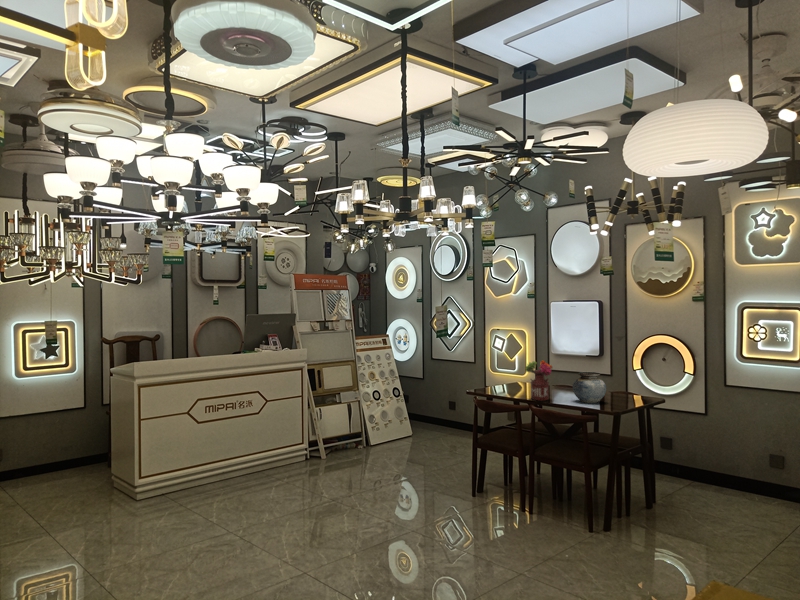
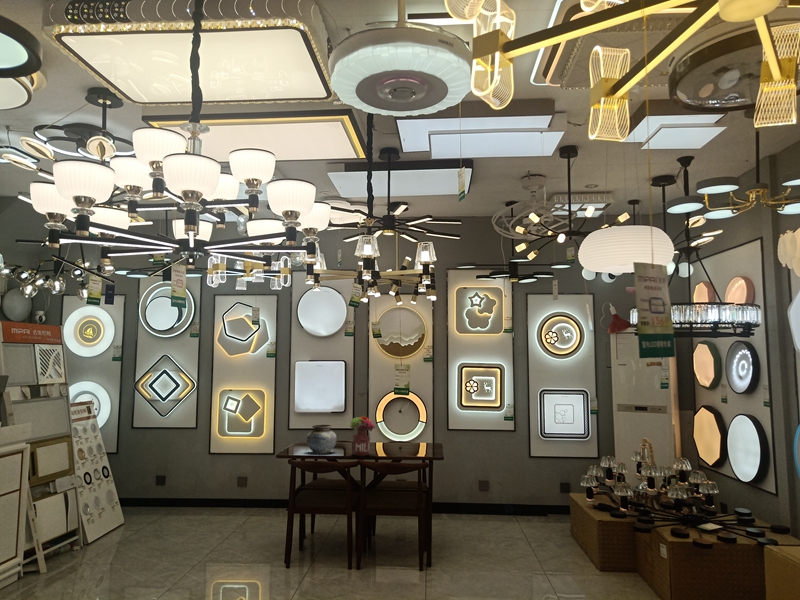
vase: present [573,372,606,403] -> present [307,425,337,454]

